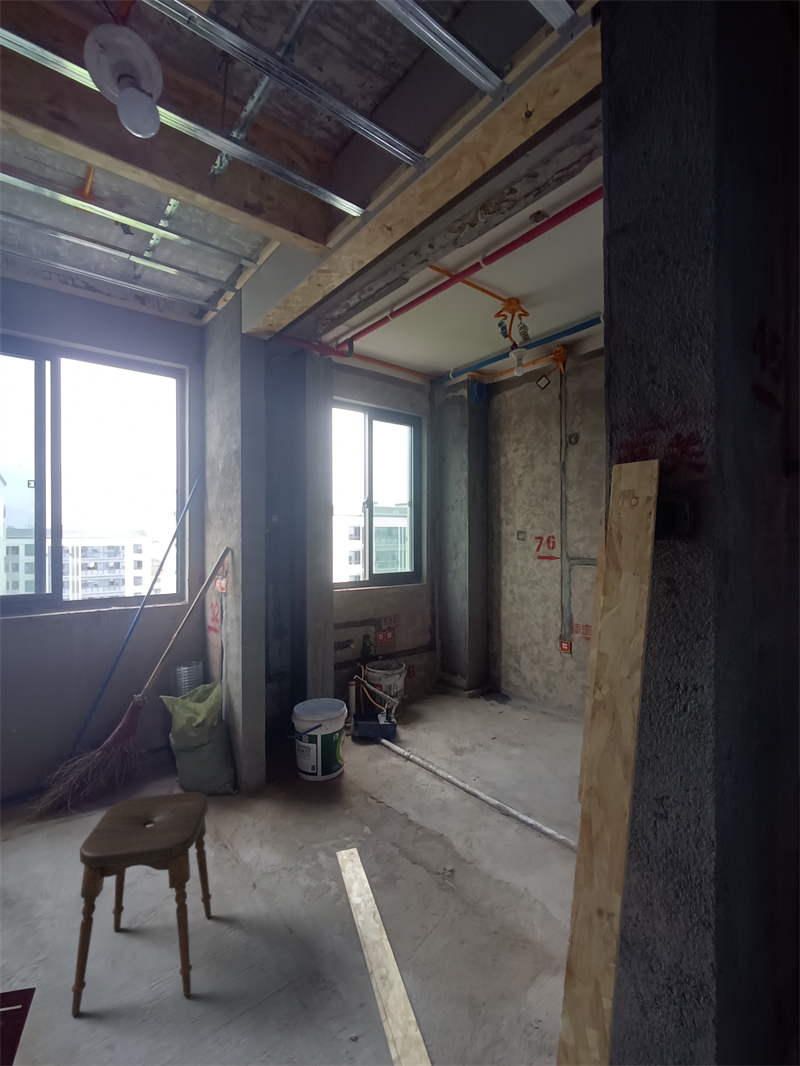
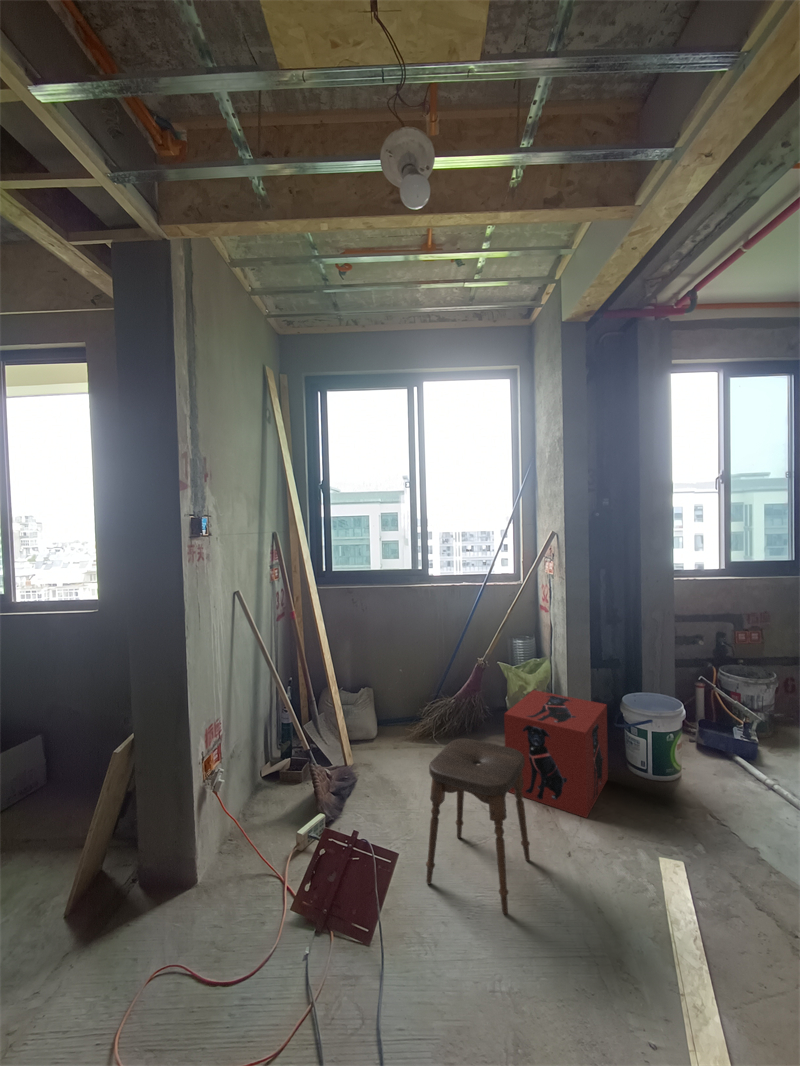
storage box: none [175,718,282,846] -> present [504,690,608,818]

